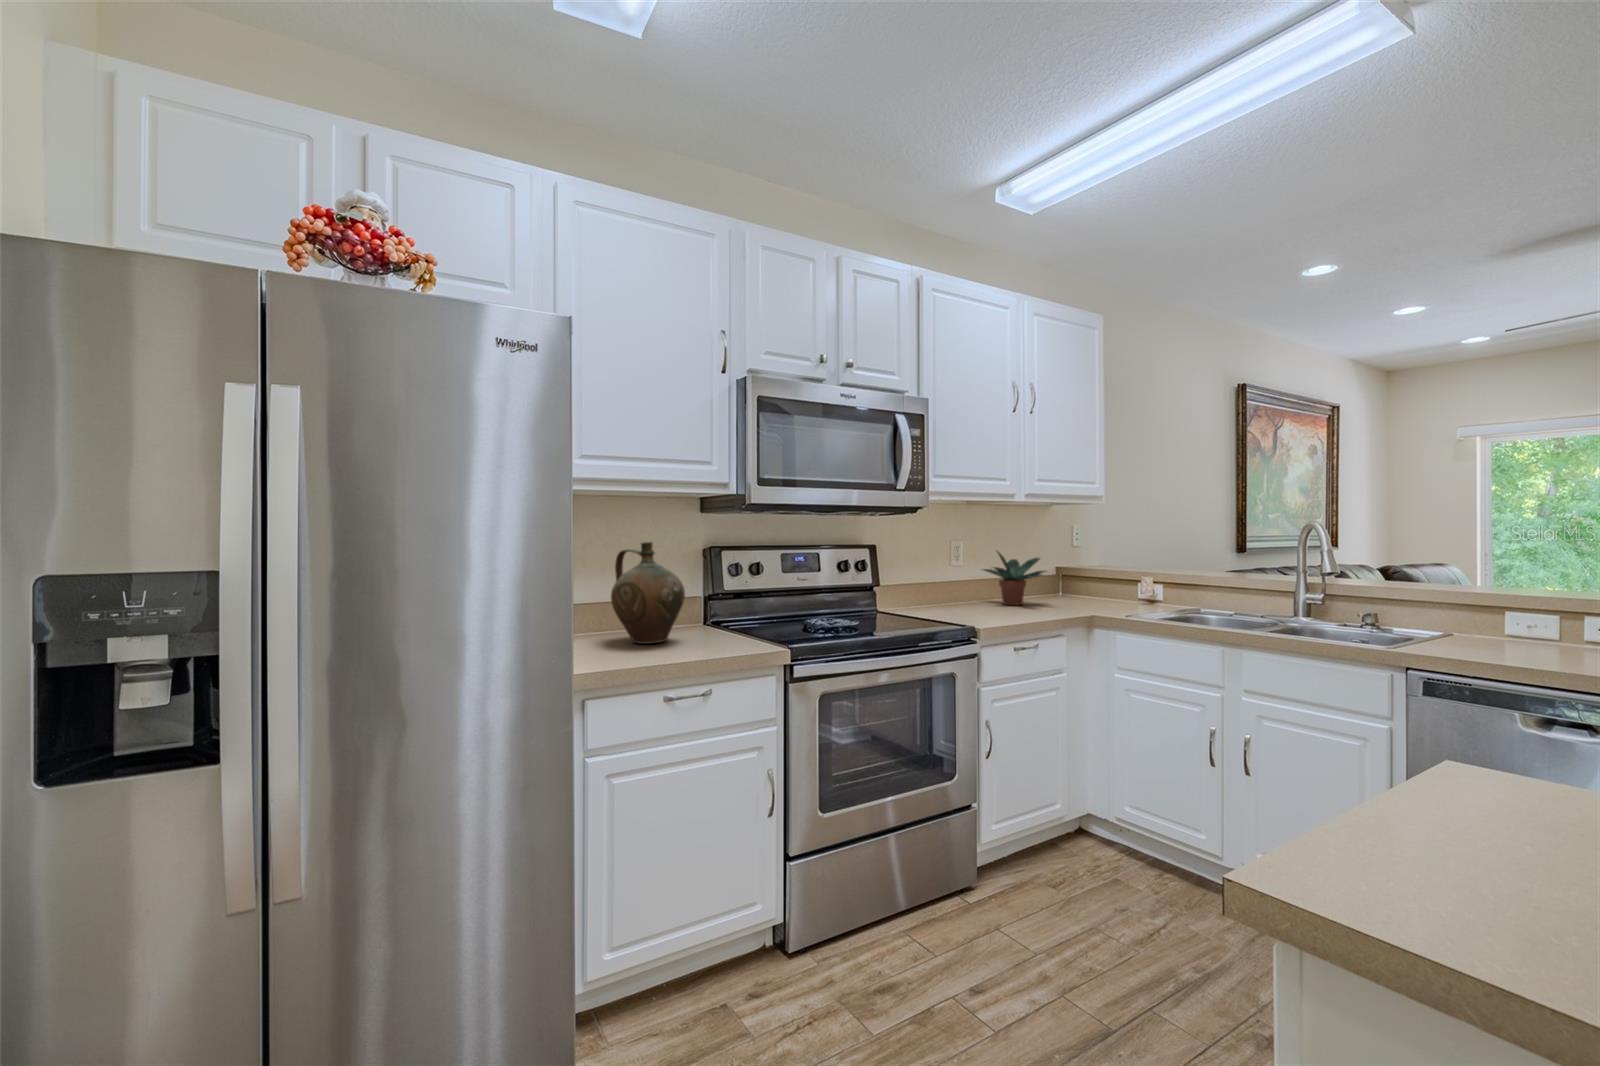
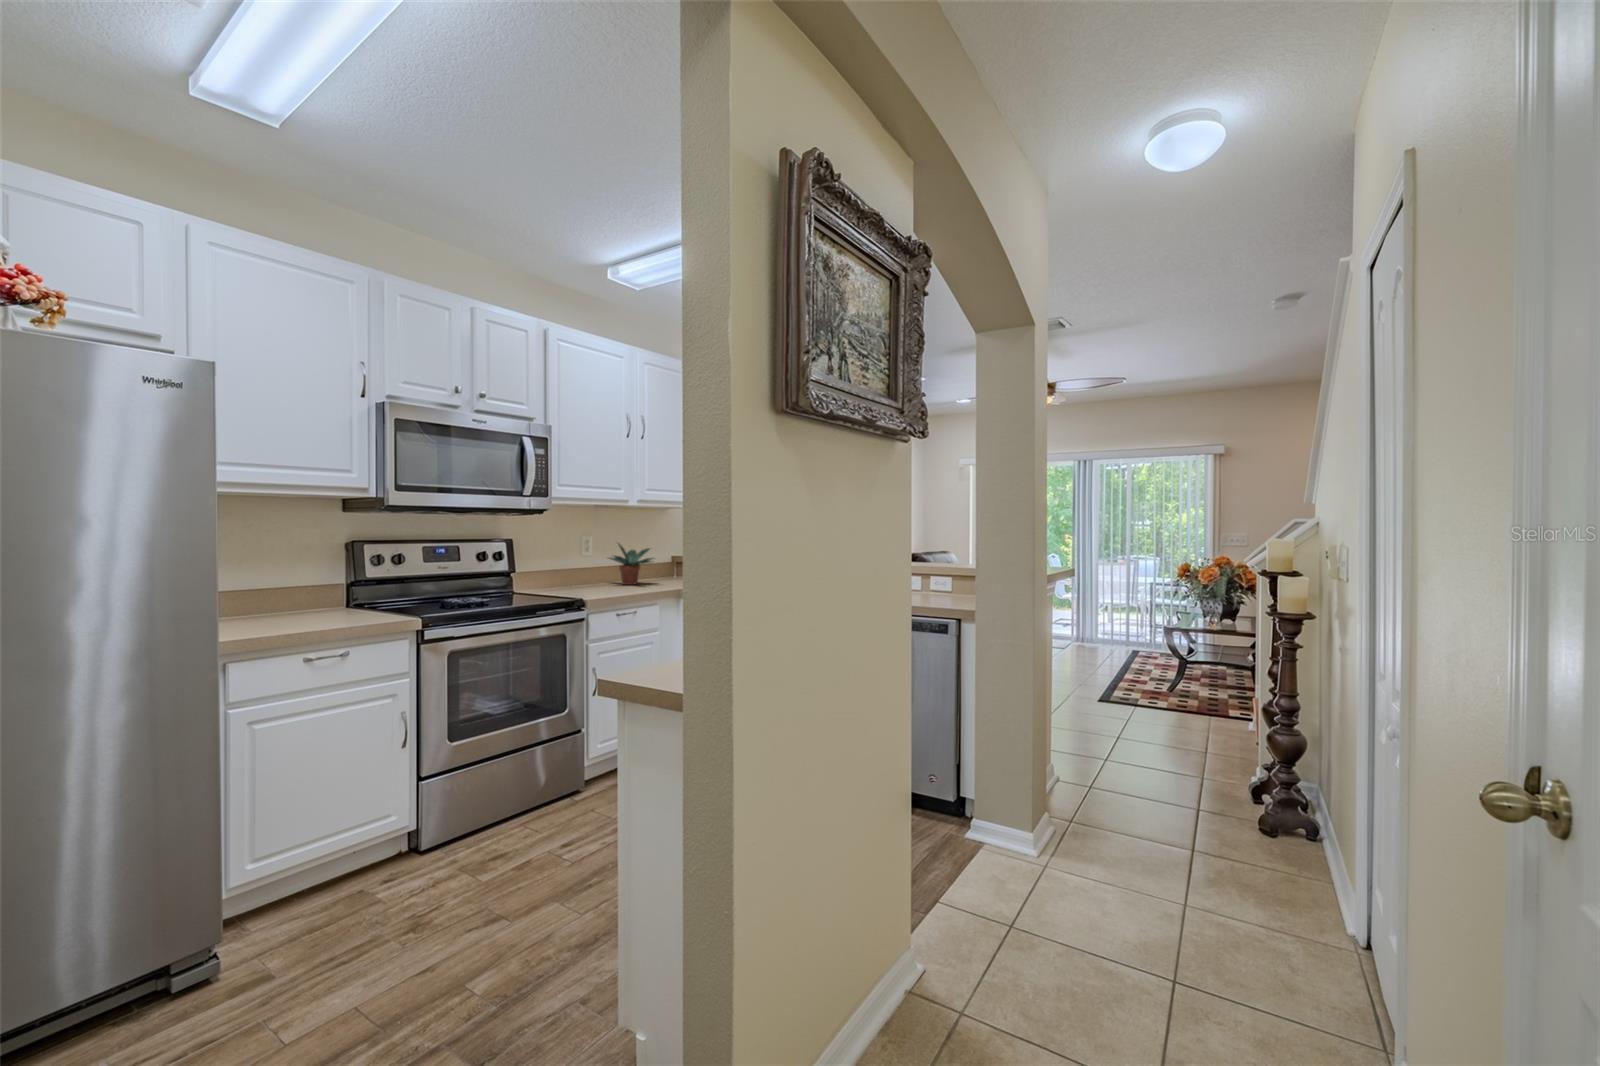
ceramic jug: present [611,542,685,644] -> none [249,536,324,621]

